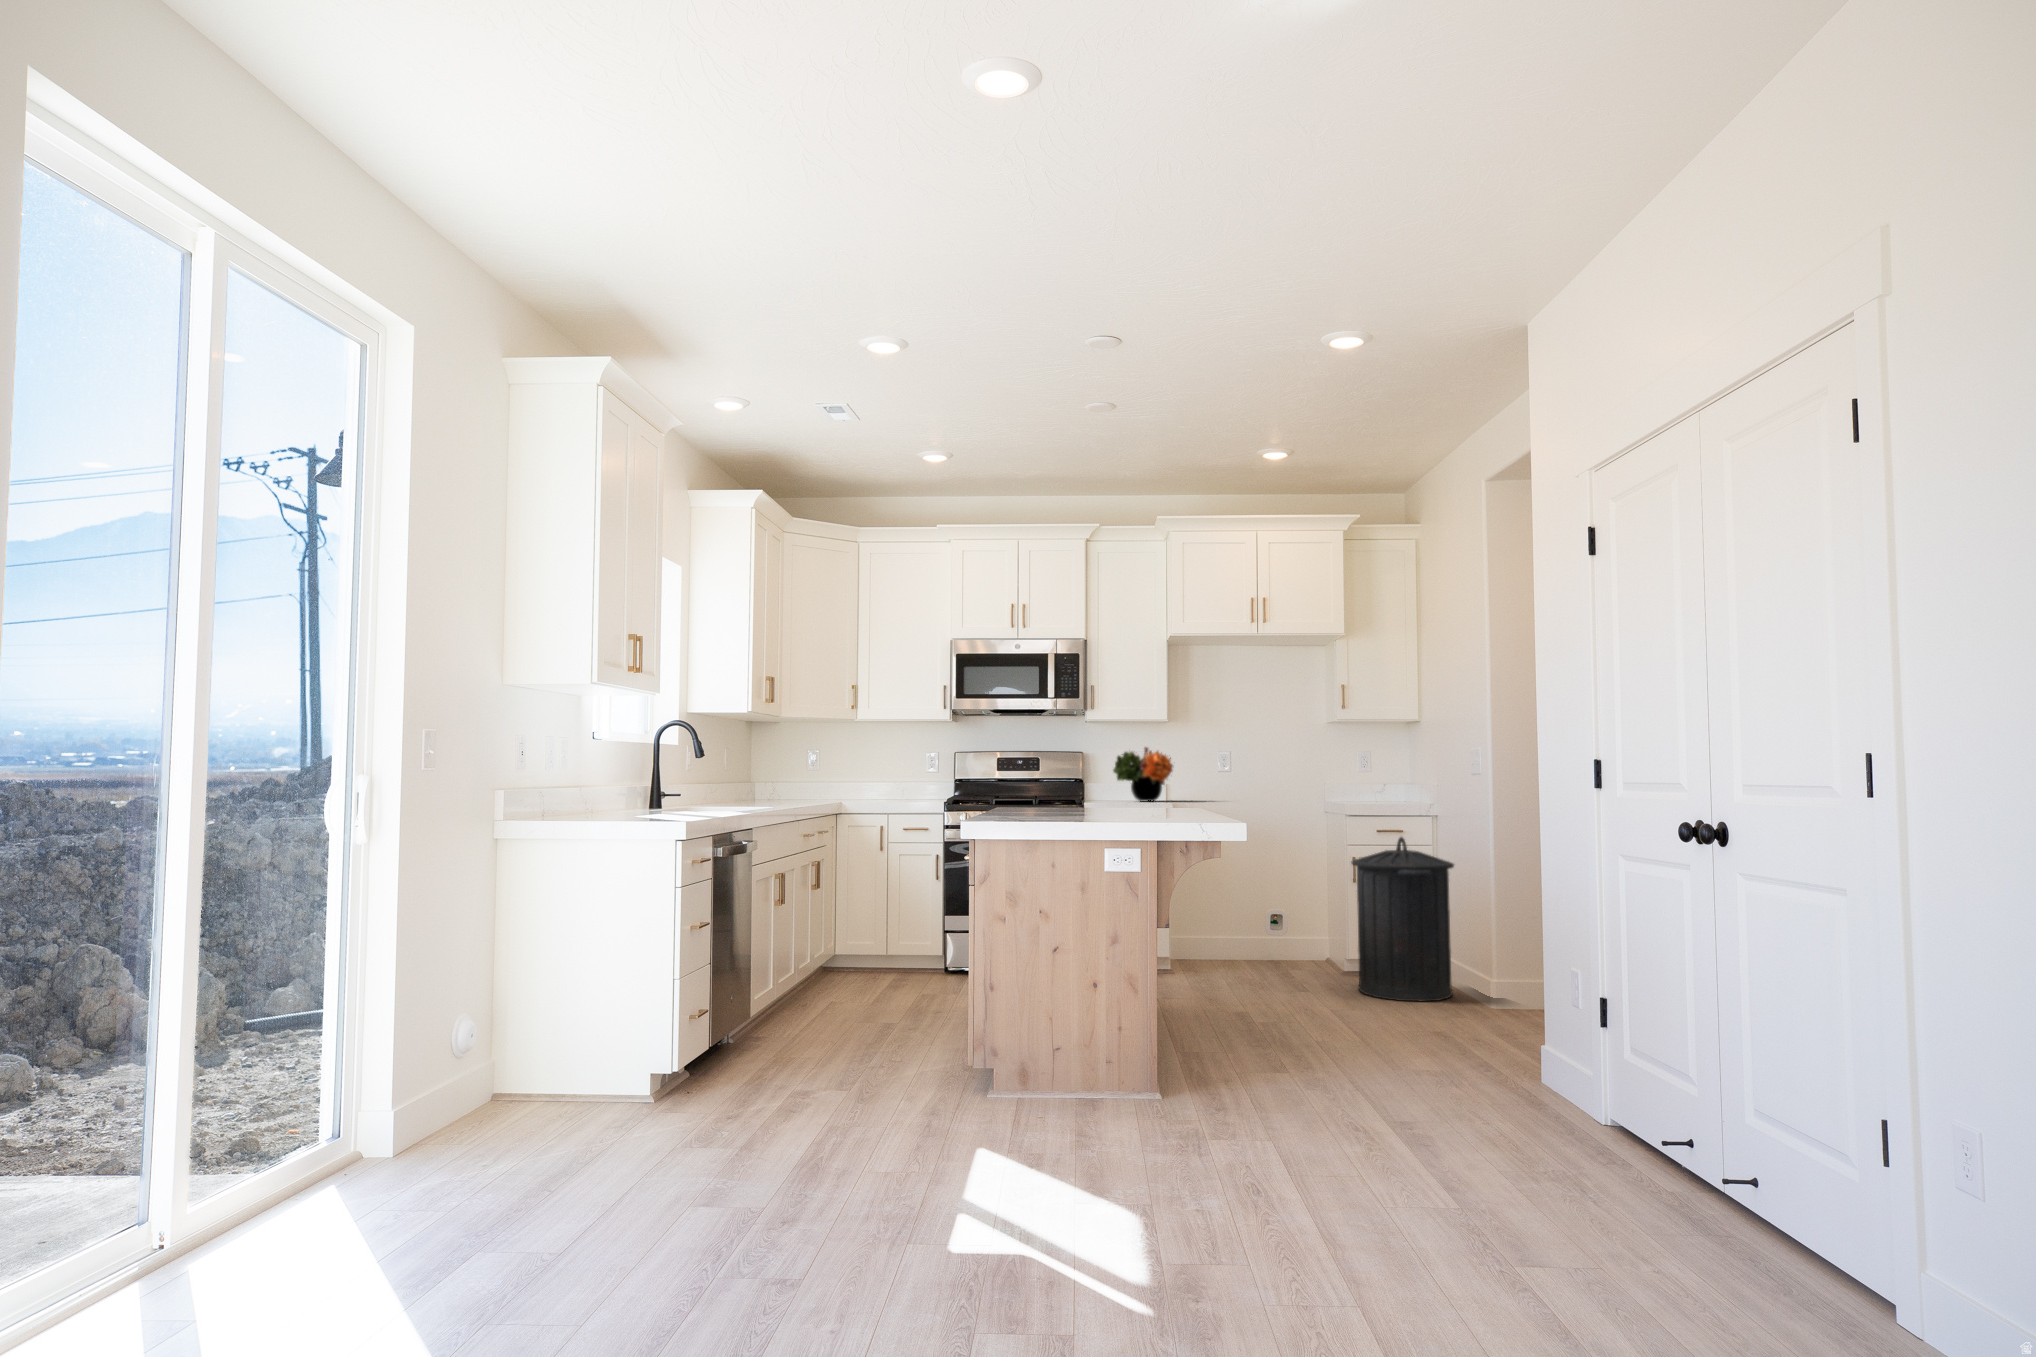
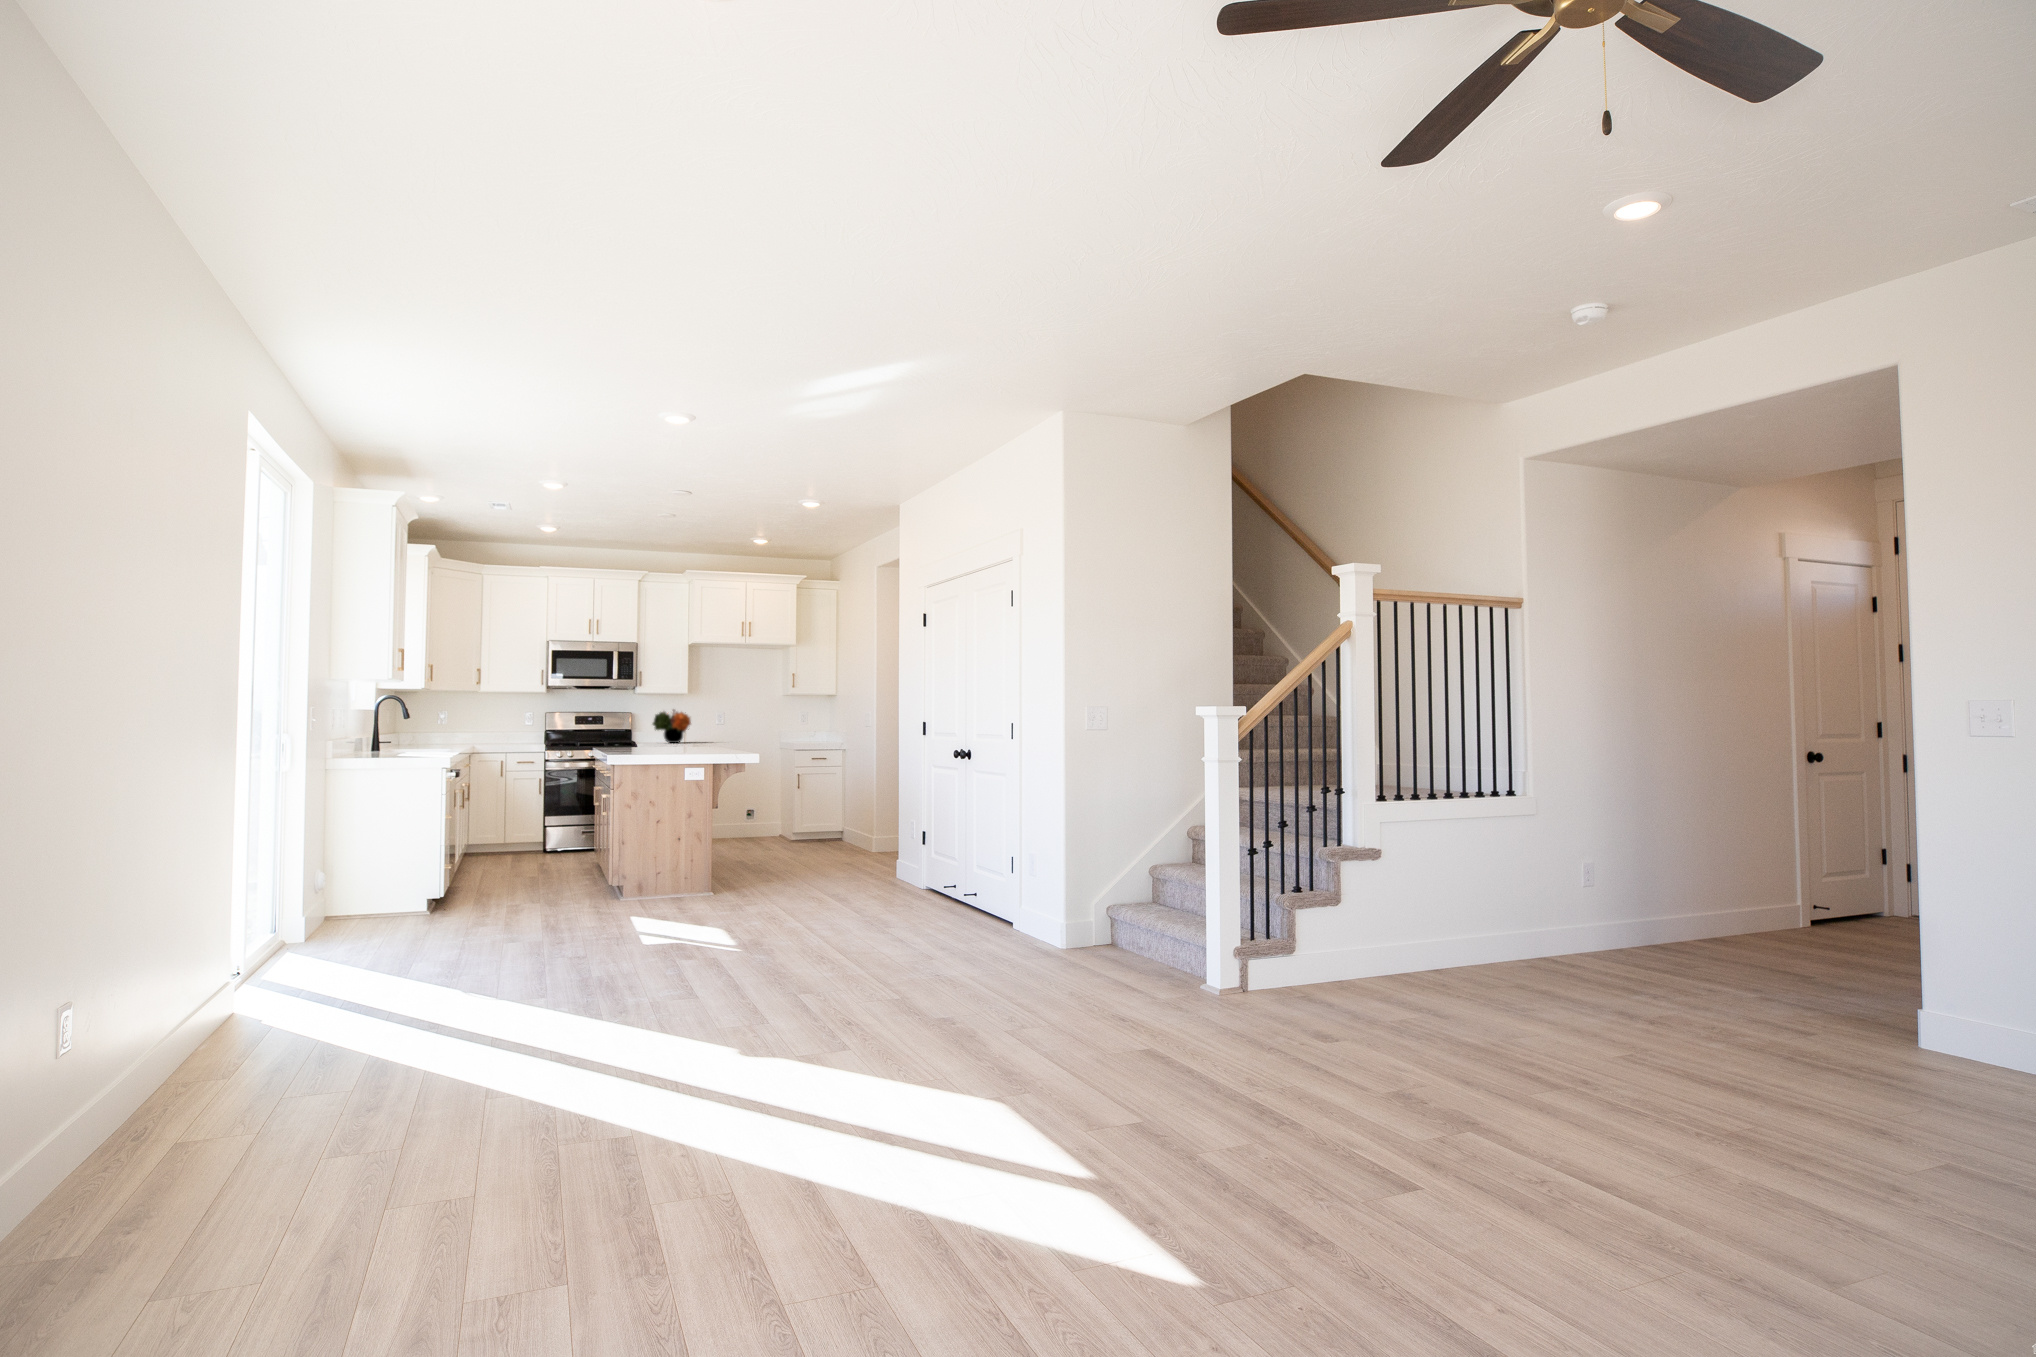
trash can: present [1351,837,1454,1002] -> none [799,761,853,849]

